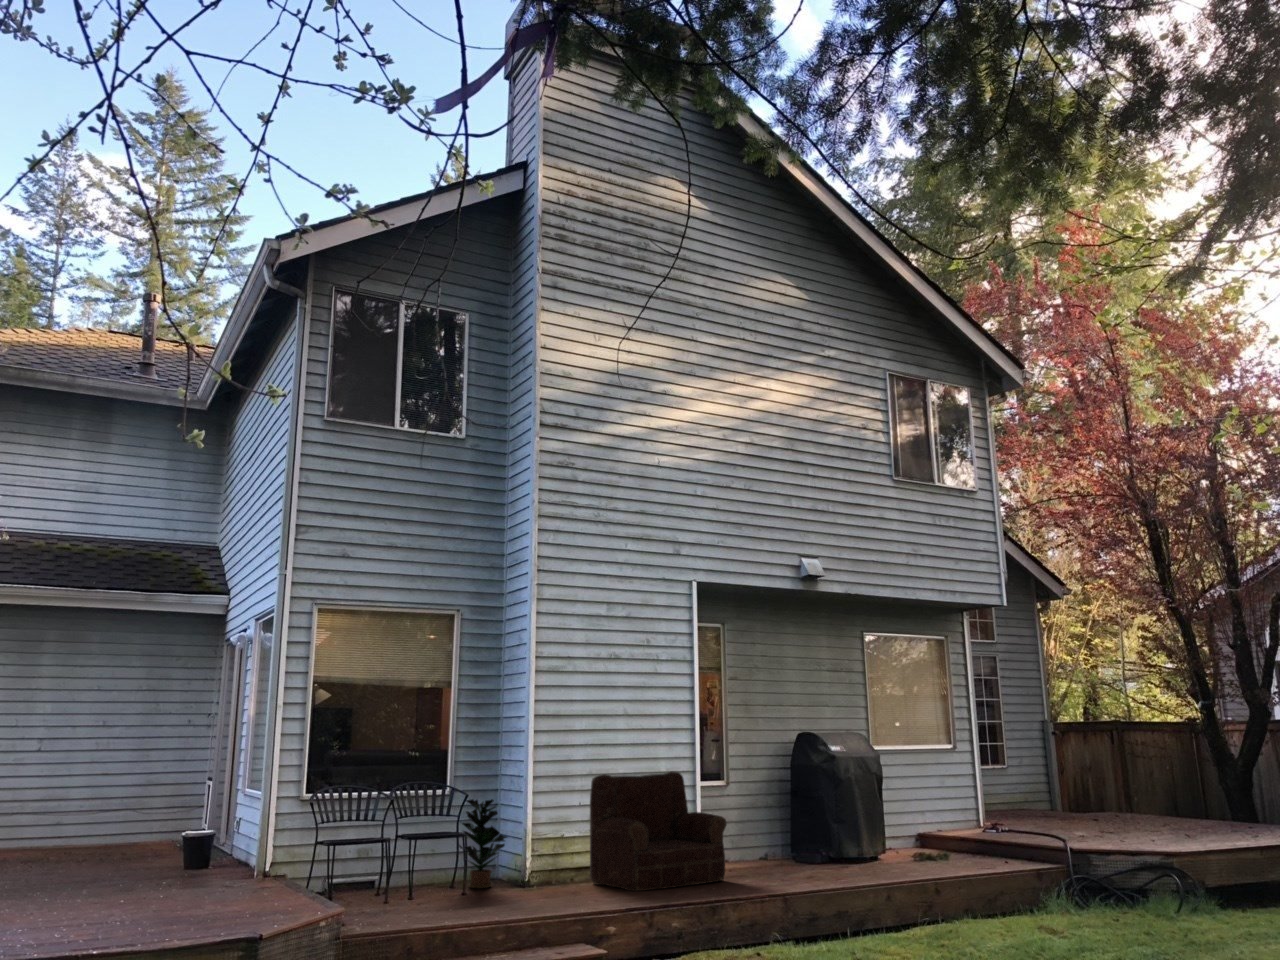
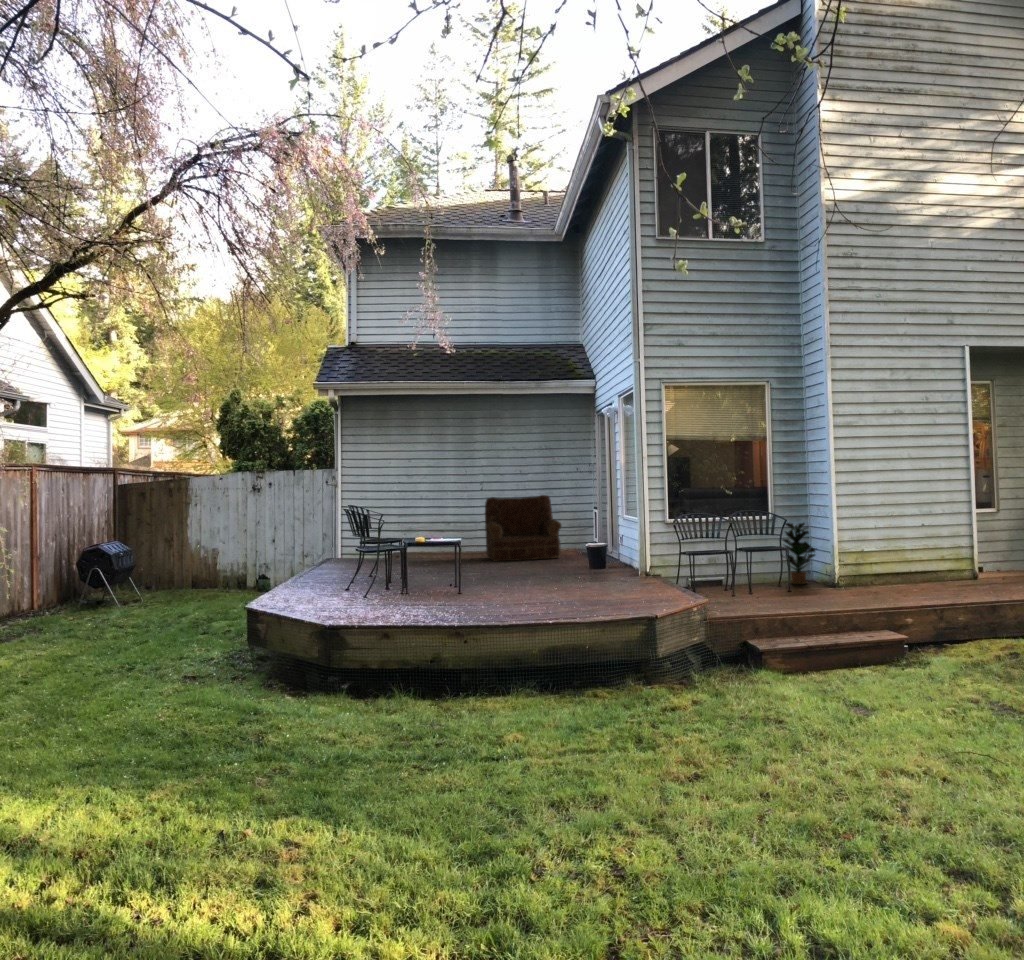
armchair: present [590,771,726,891] -> present [485,495,561,561]

